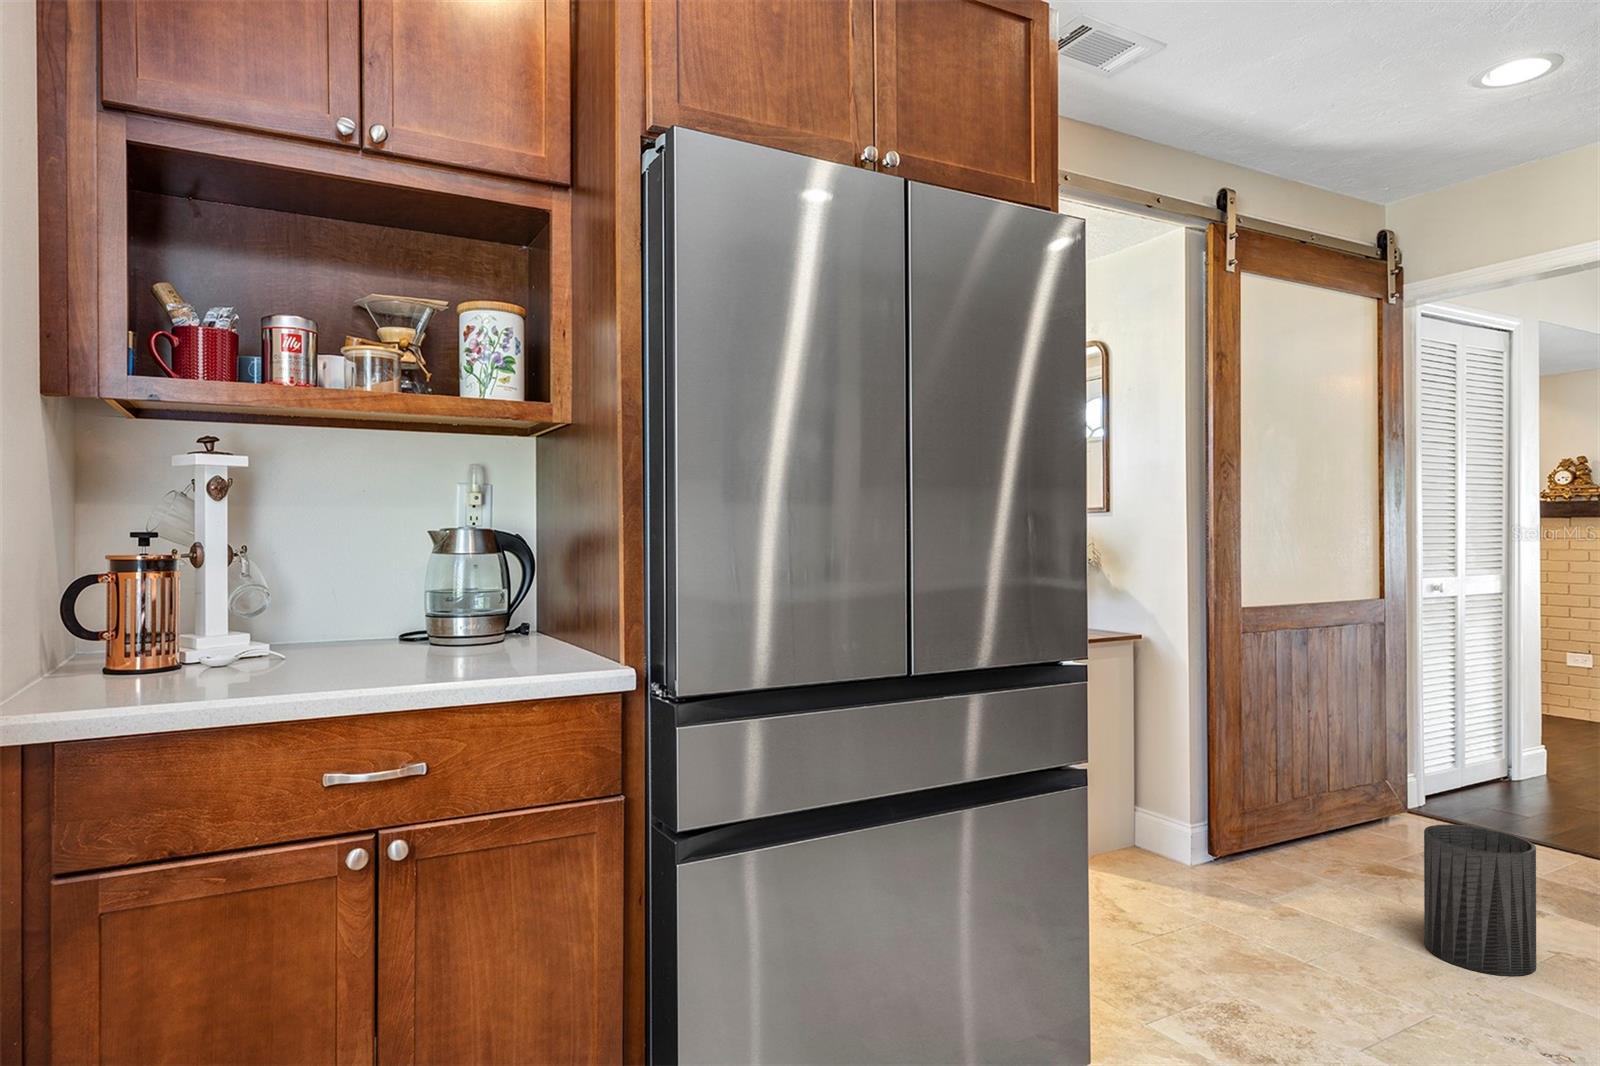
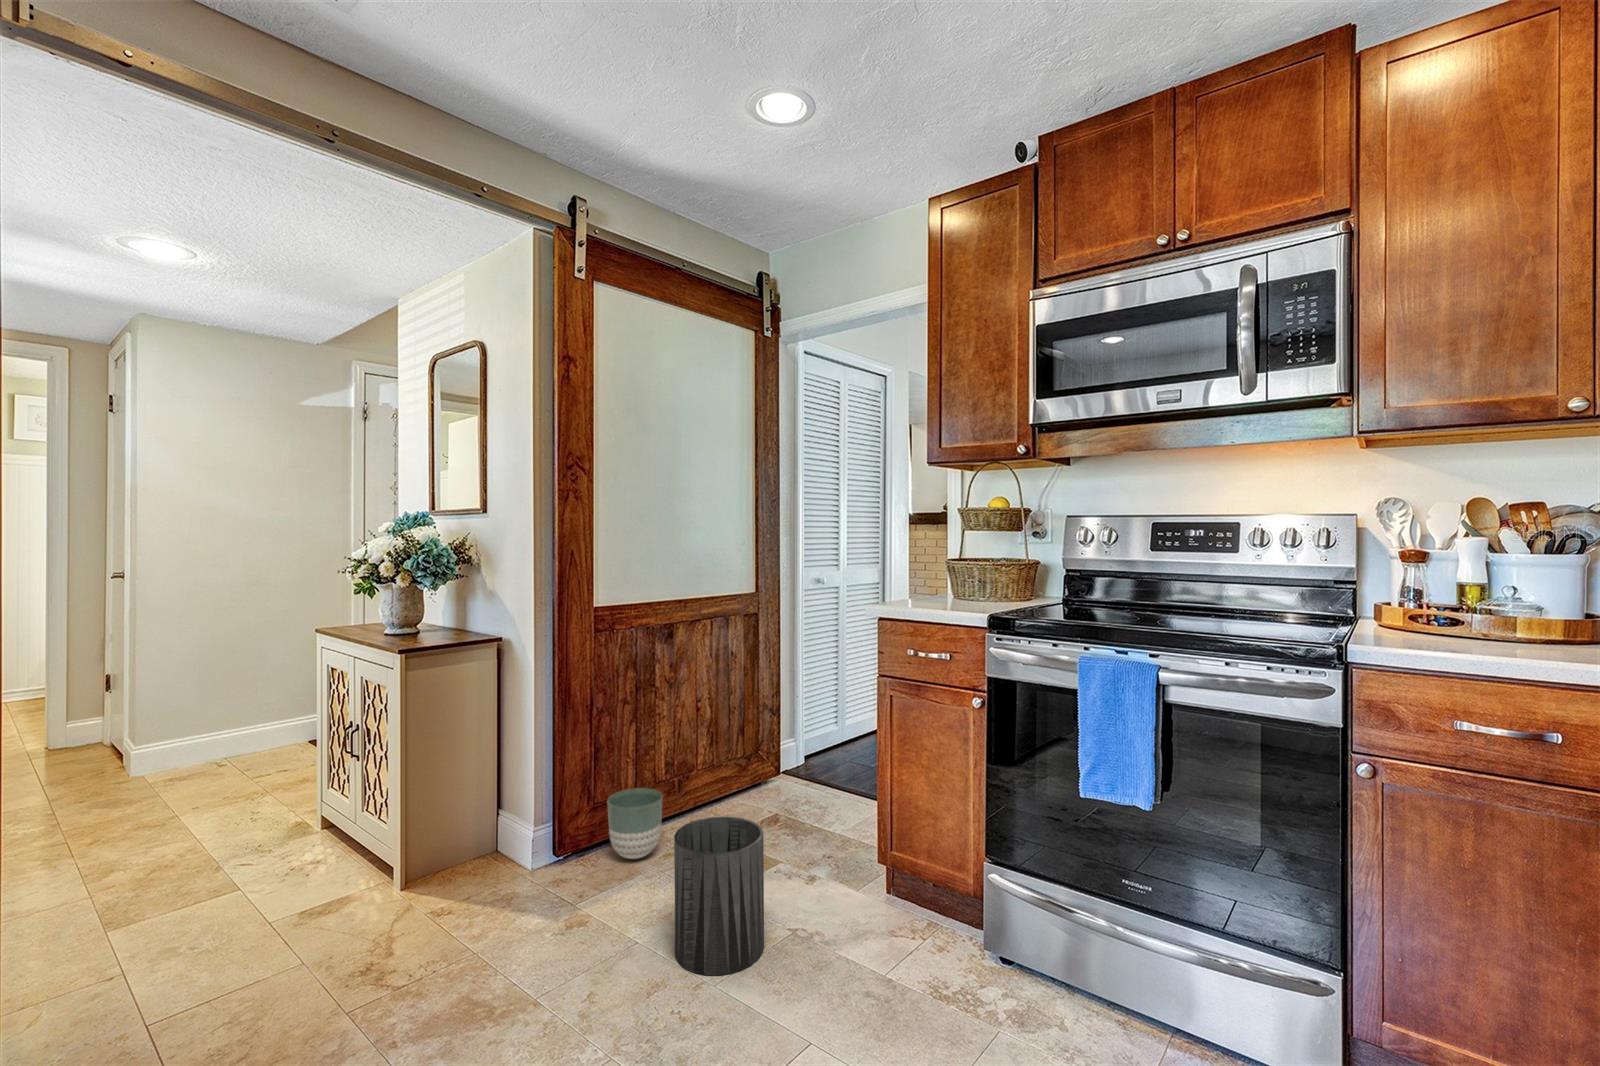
planter: none [1264,799,1327,870] -> present [607,788,662,859]

